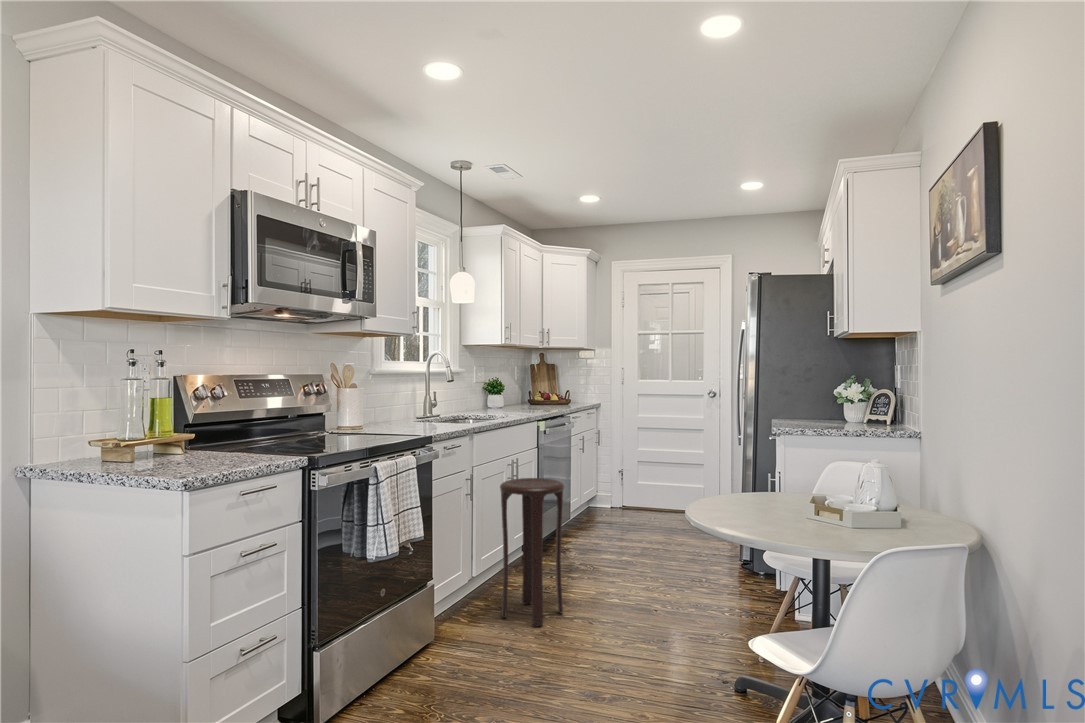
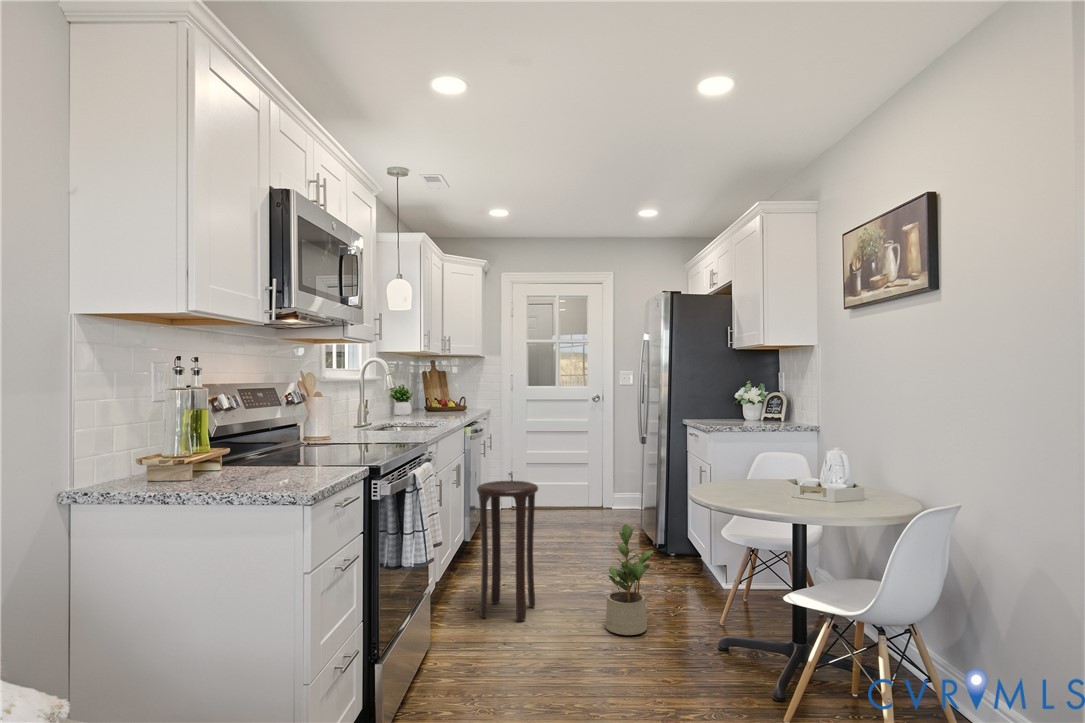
potted plant: none [619,535,678,659] -> present [605,524,653,635]

